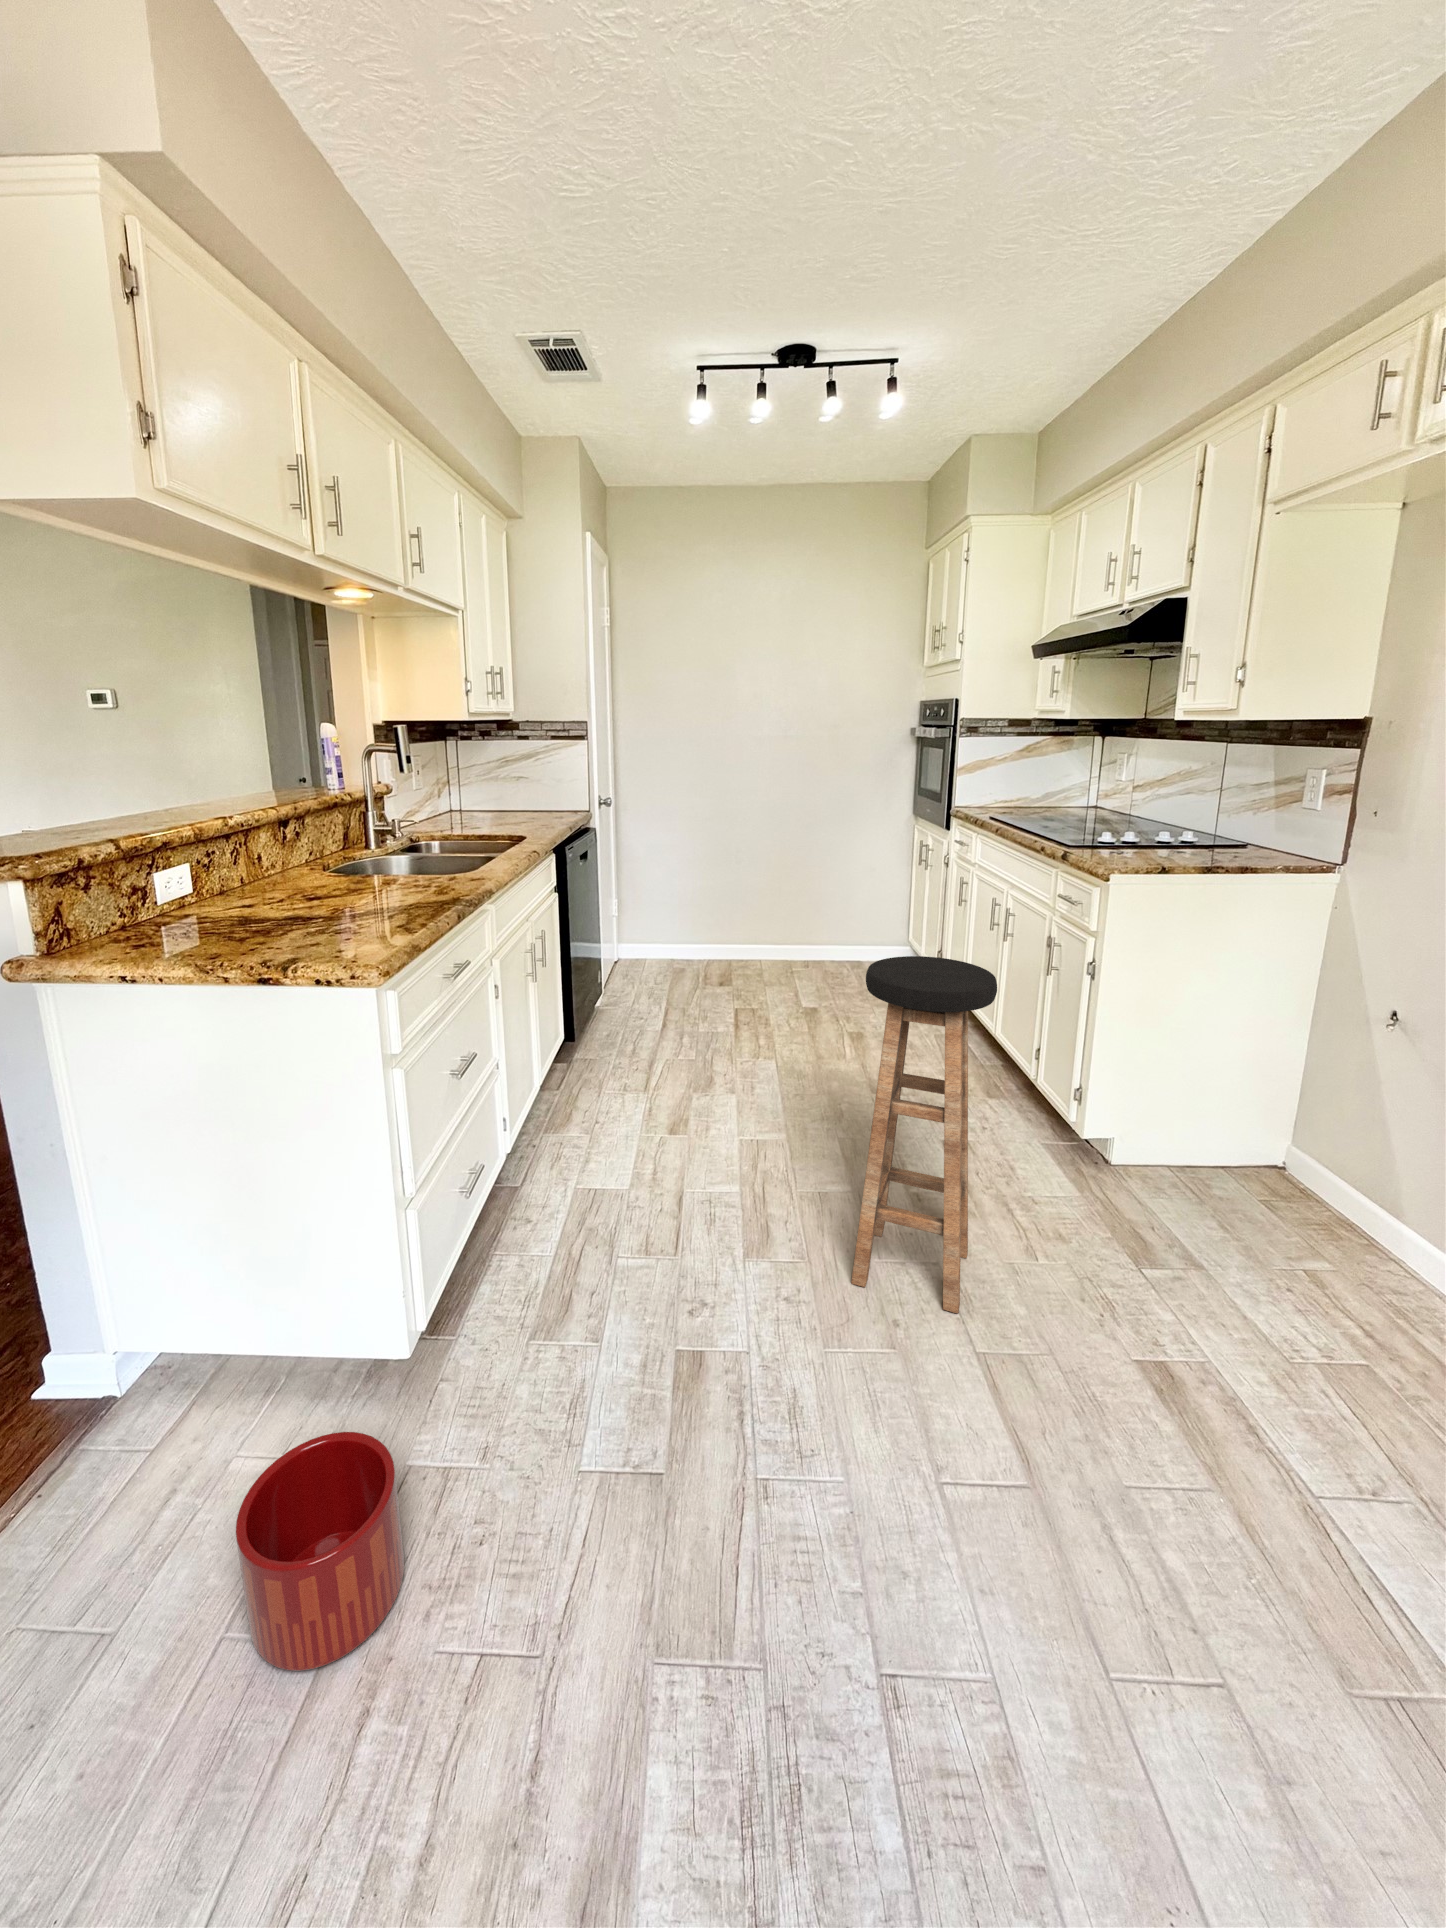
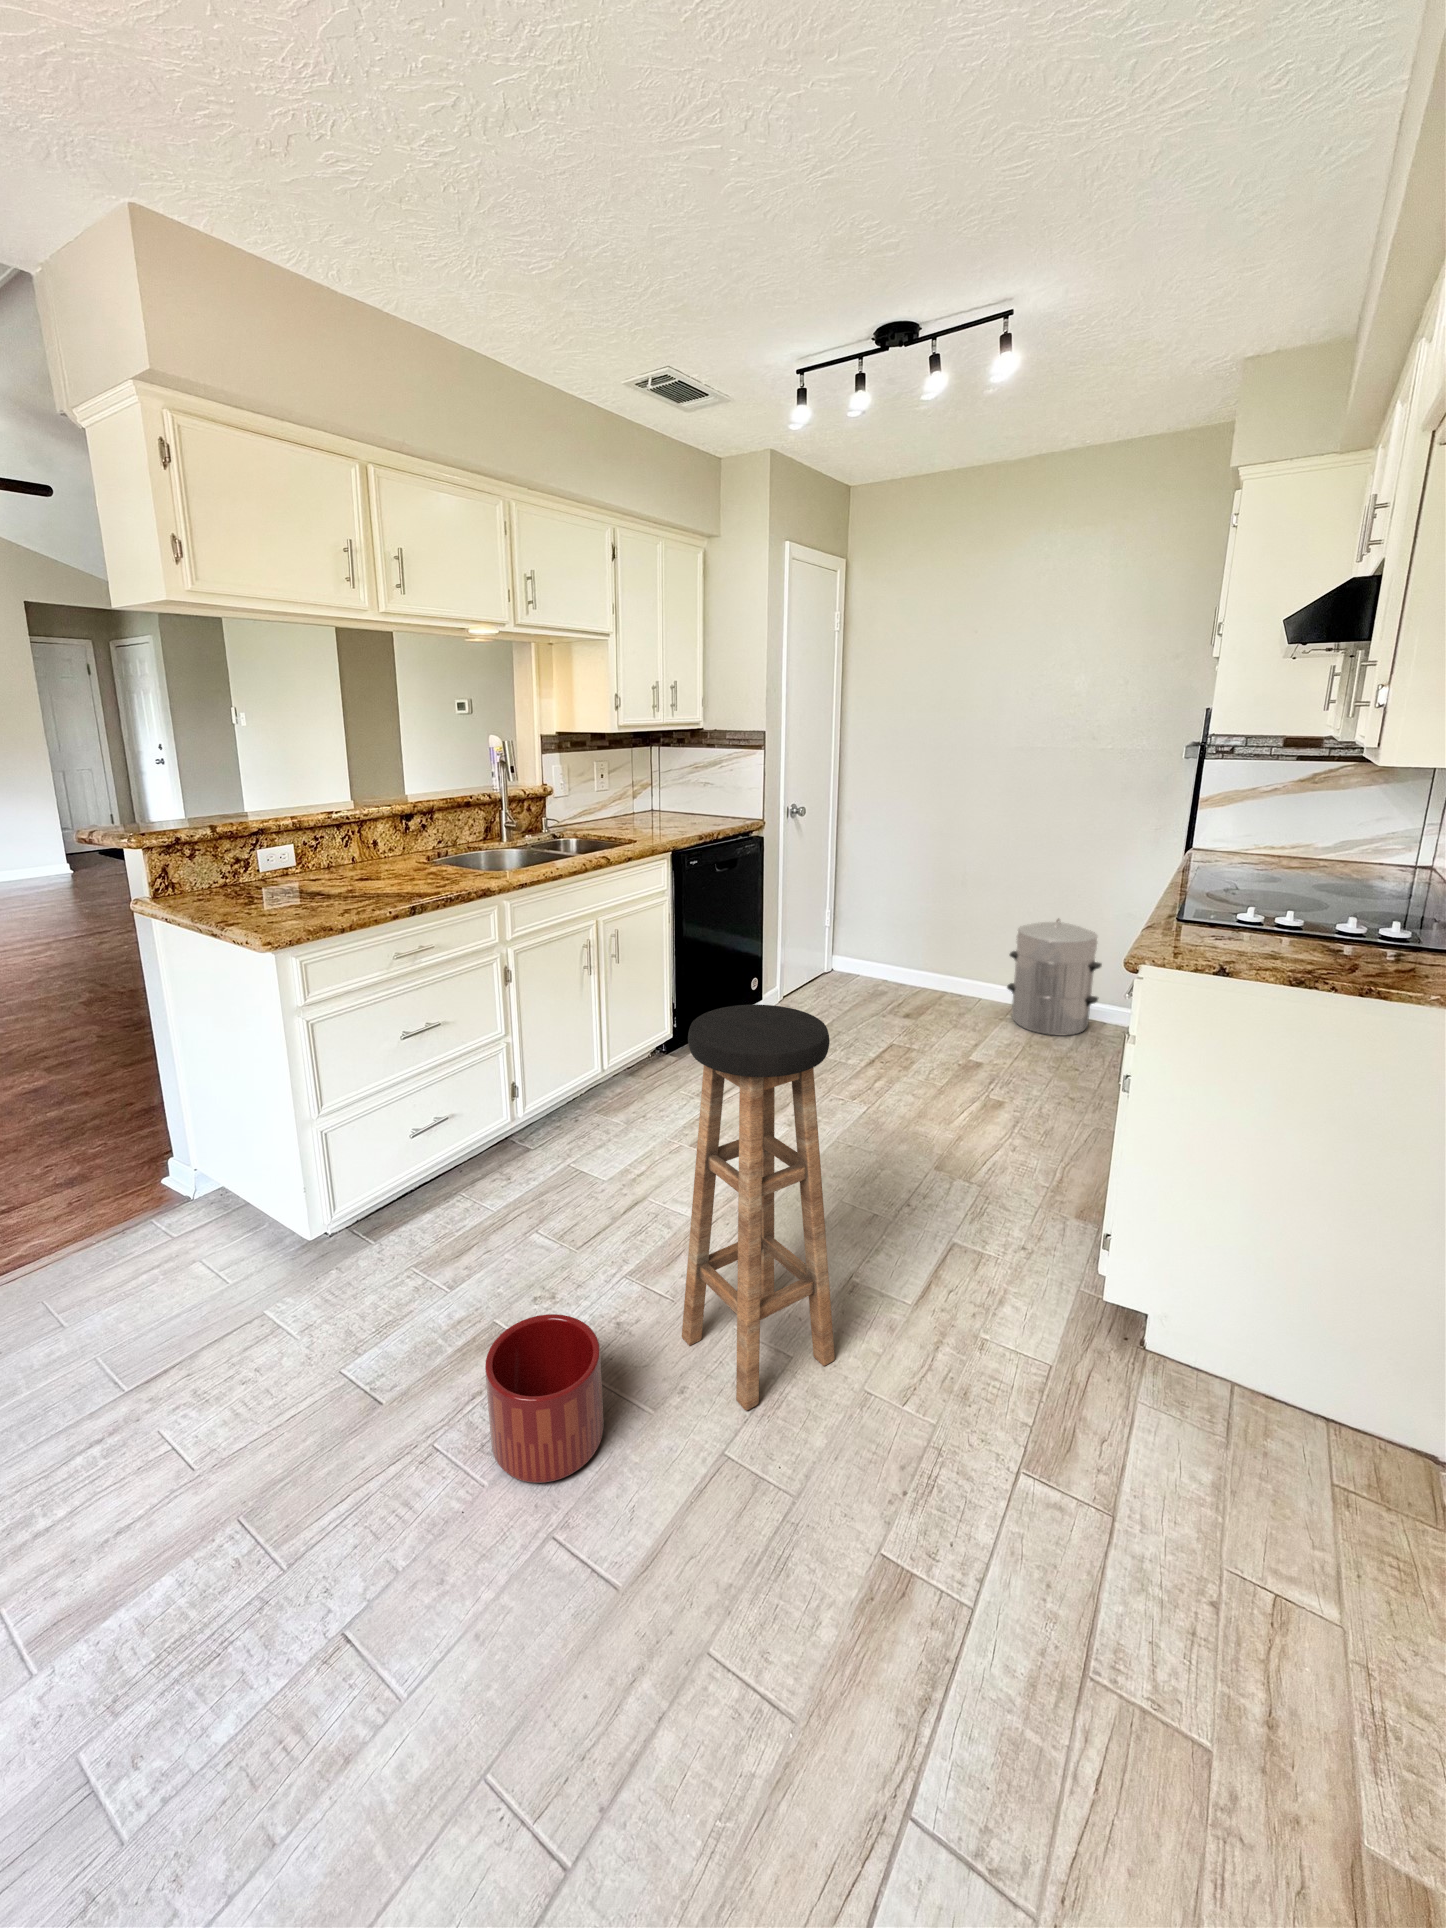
waste bin: none [797,885,868,981] -> present [1007,918,1102,1036]
planter: present [236,1432,404,1671] -> present [485,1314,604,1483]

